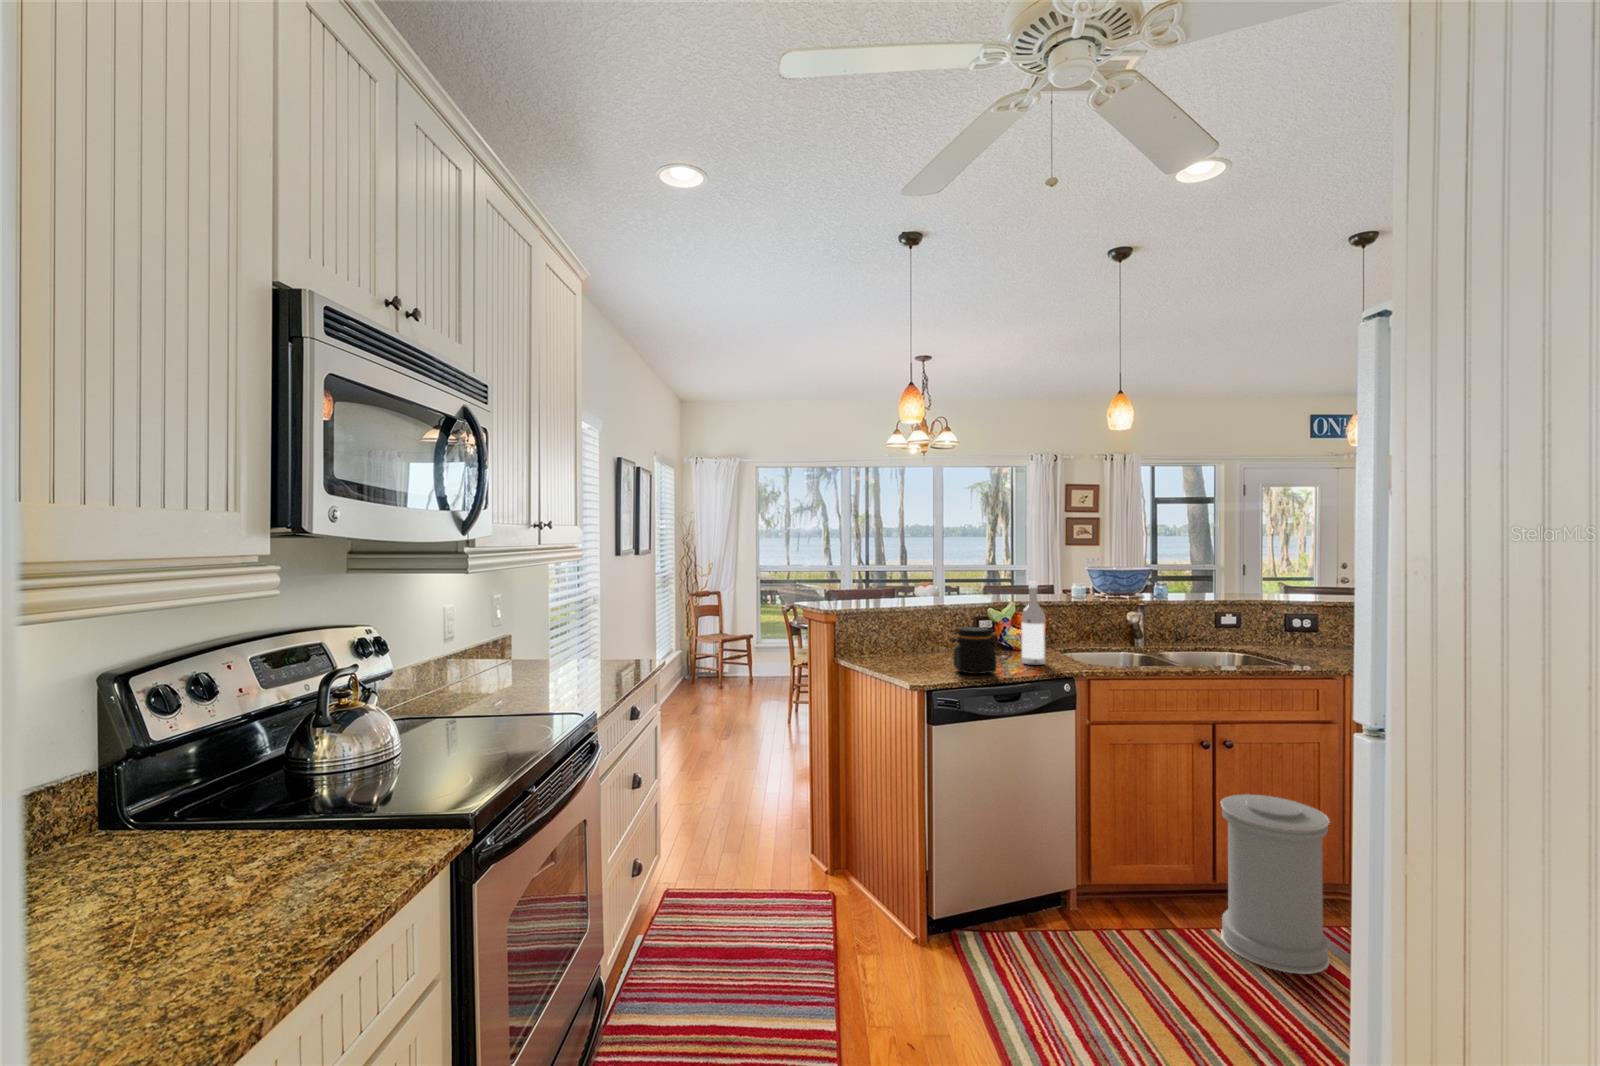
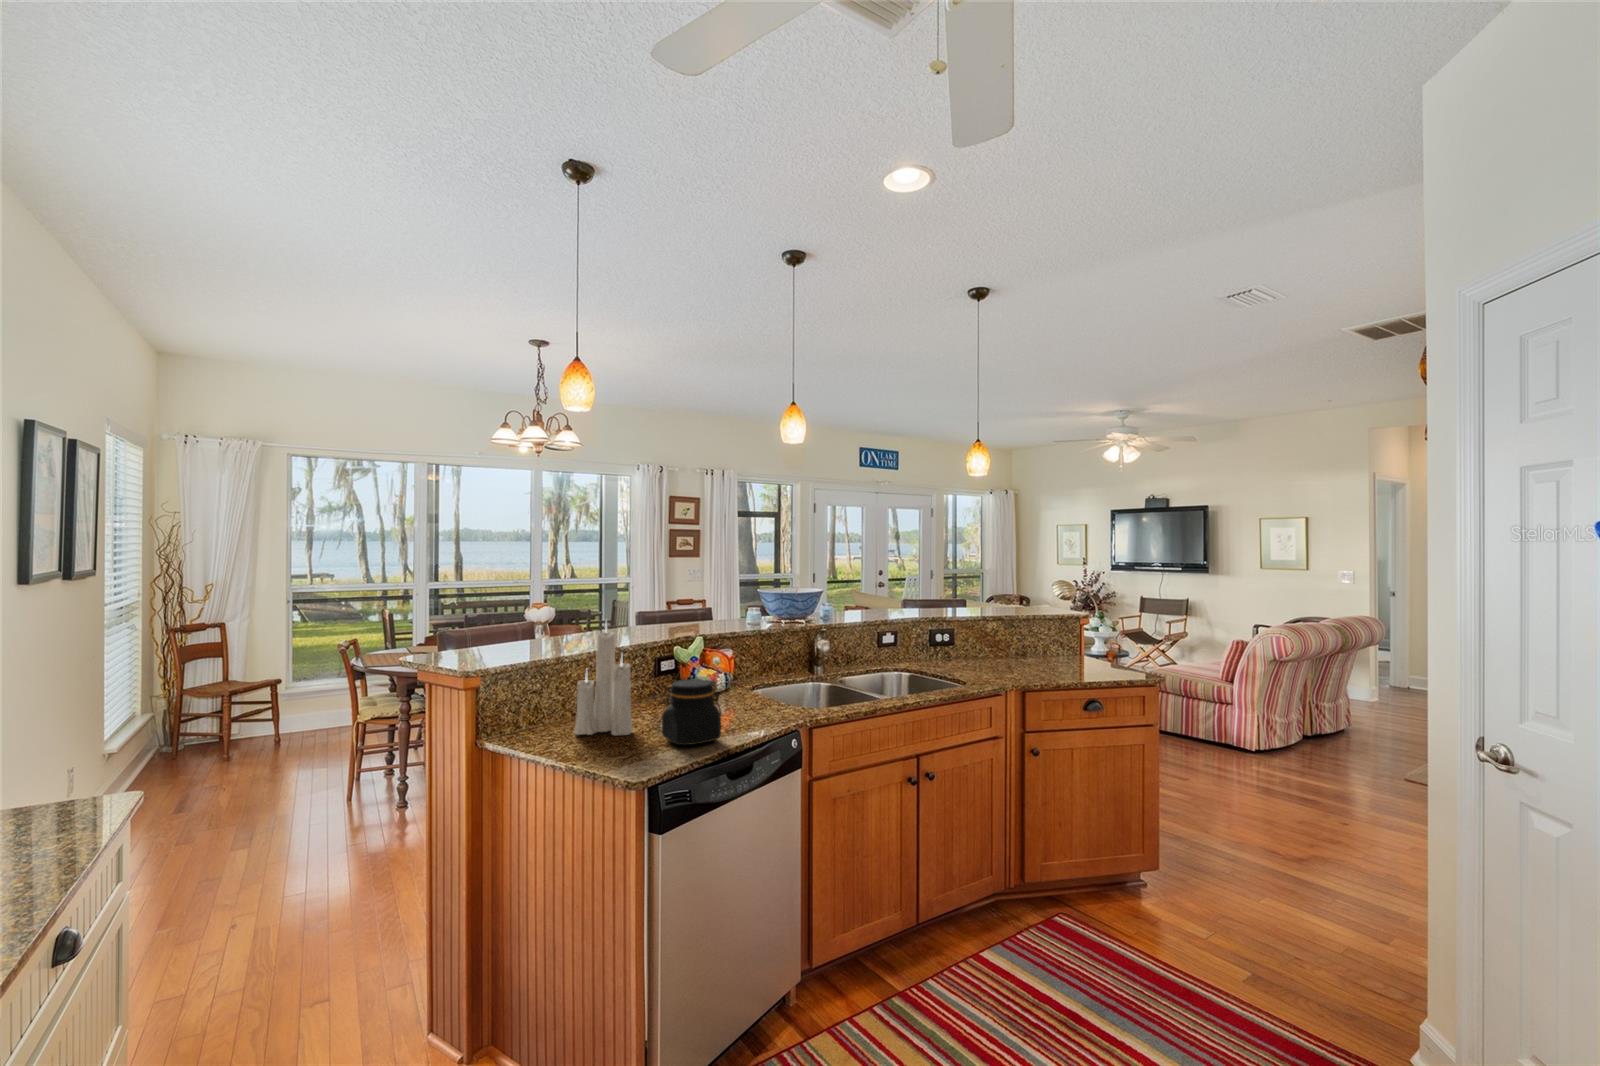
candle: none [897,576,937,665] -> present [574,626,633,735]
wine bottle: present [1022,581,1045,665] -> none [732,614,760,717]
trash can: present [1221,794,1330,974] -> none [936,823,1034,1016]

